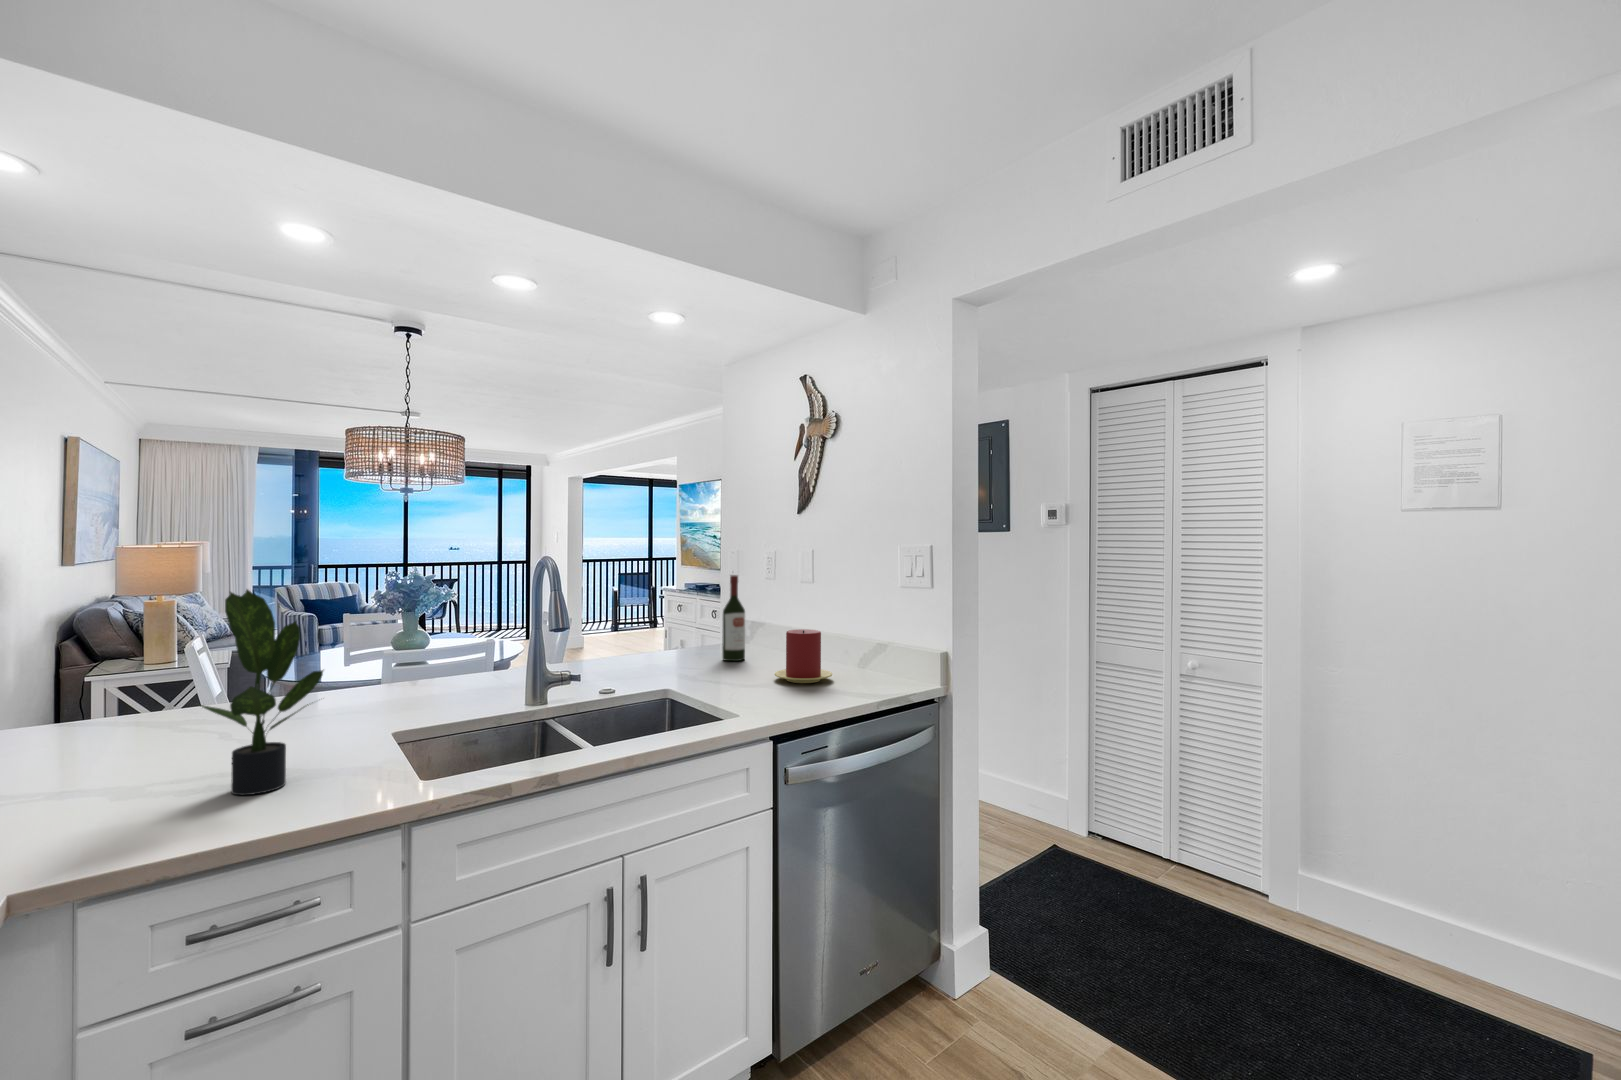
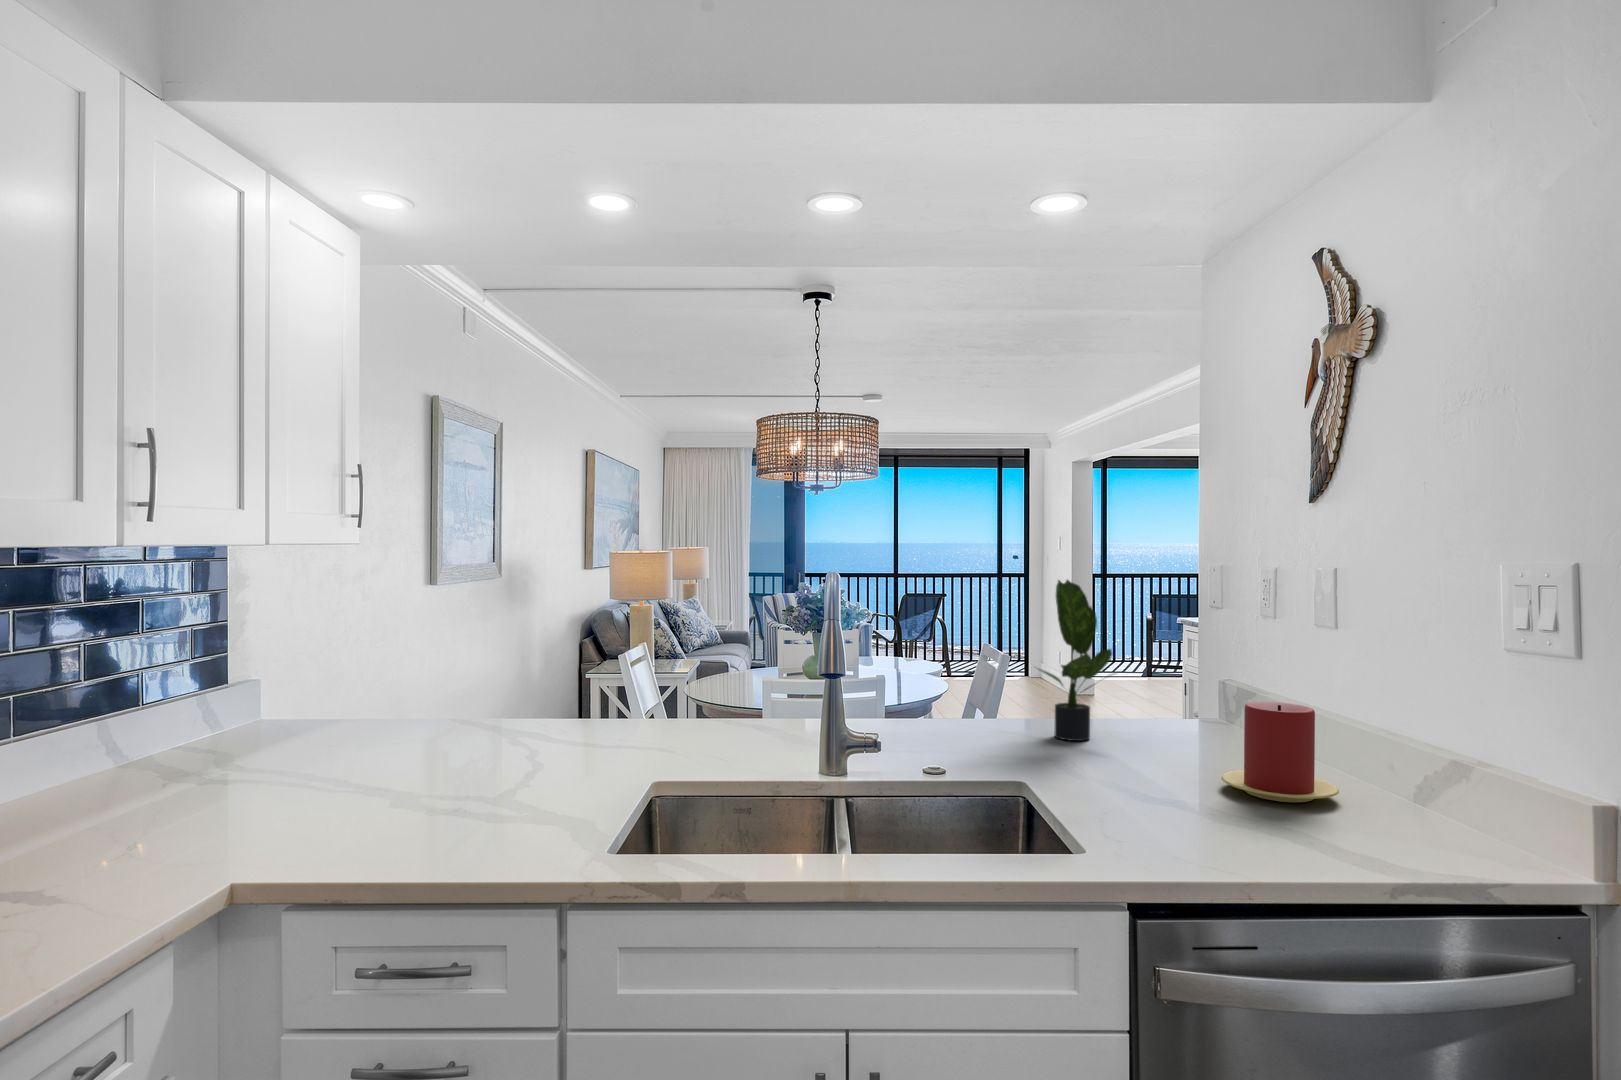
wine bottle: present [722,575,745,661] -> none [1162,601,1202,743]
potted plant: present [201,590,323,795] -> present [1039,580,1113,741]

